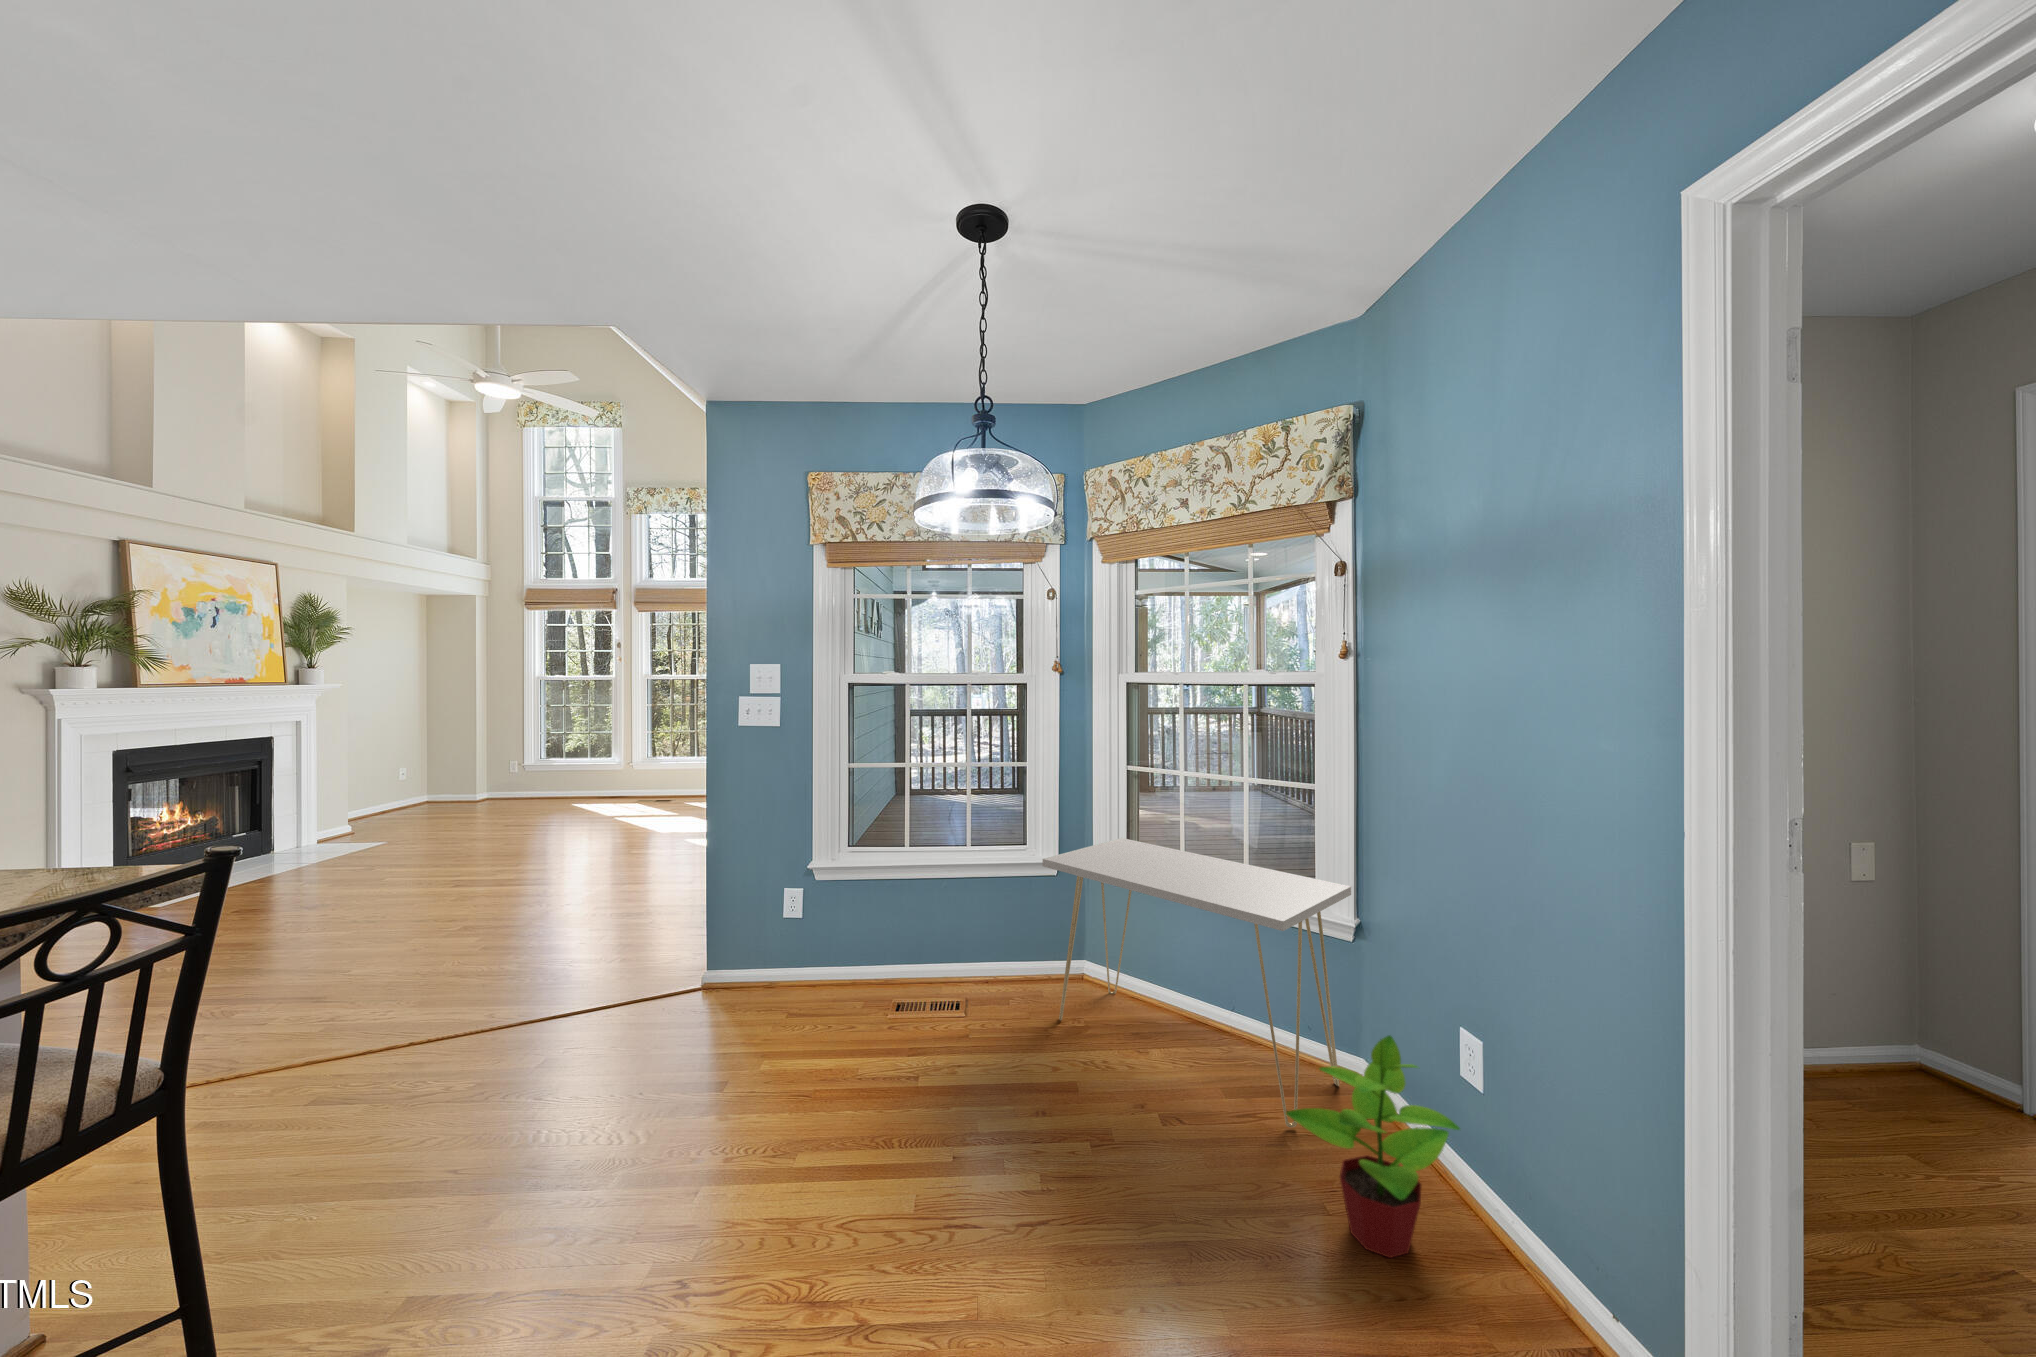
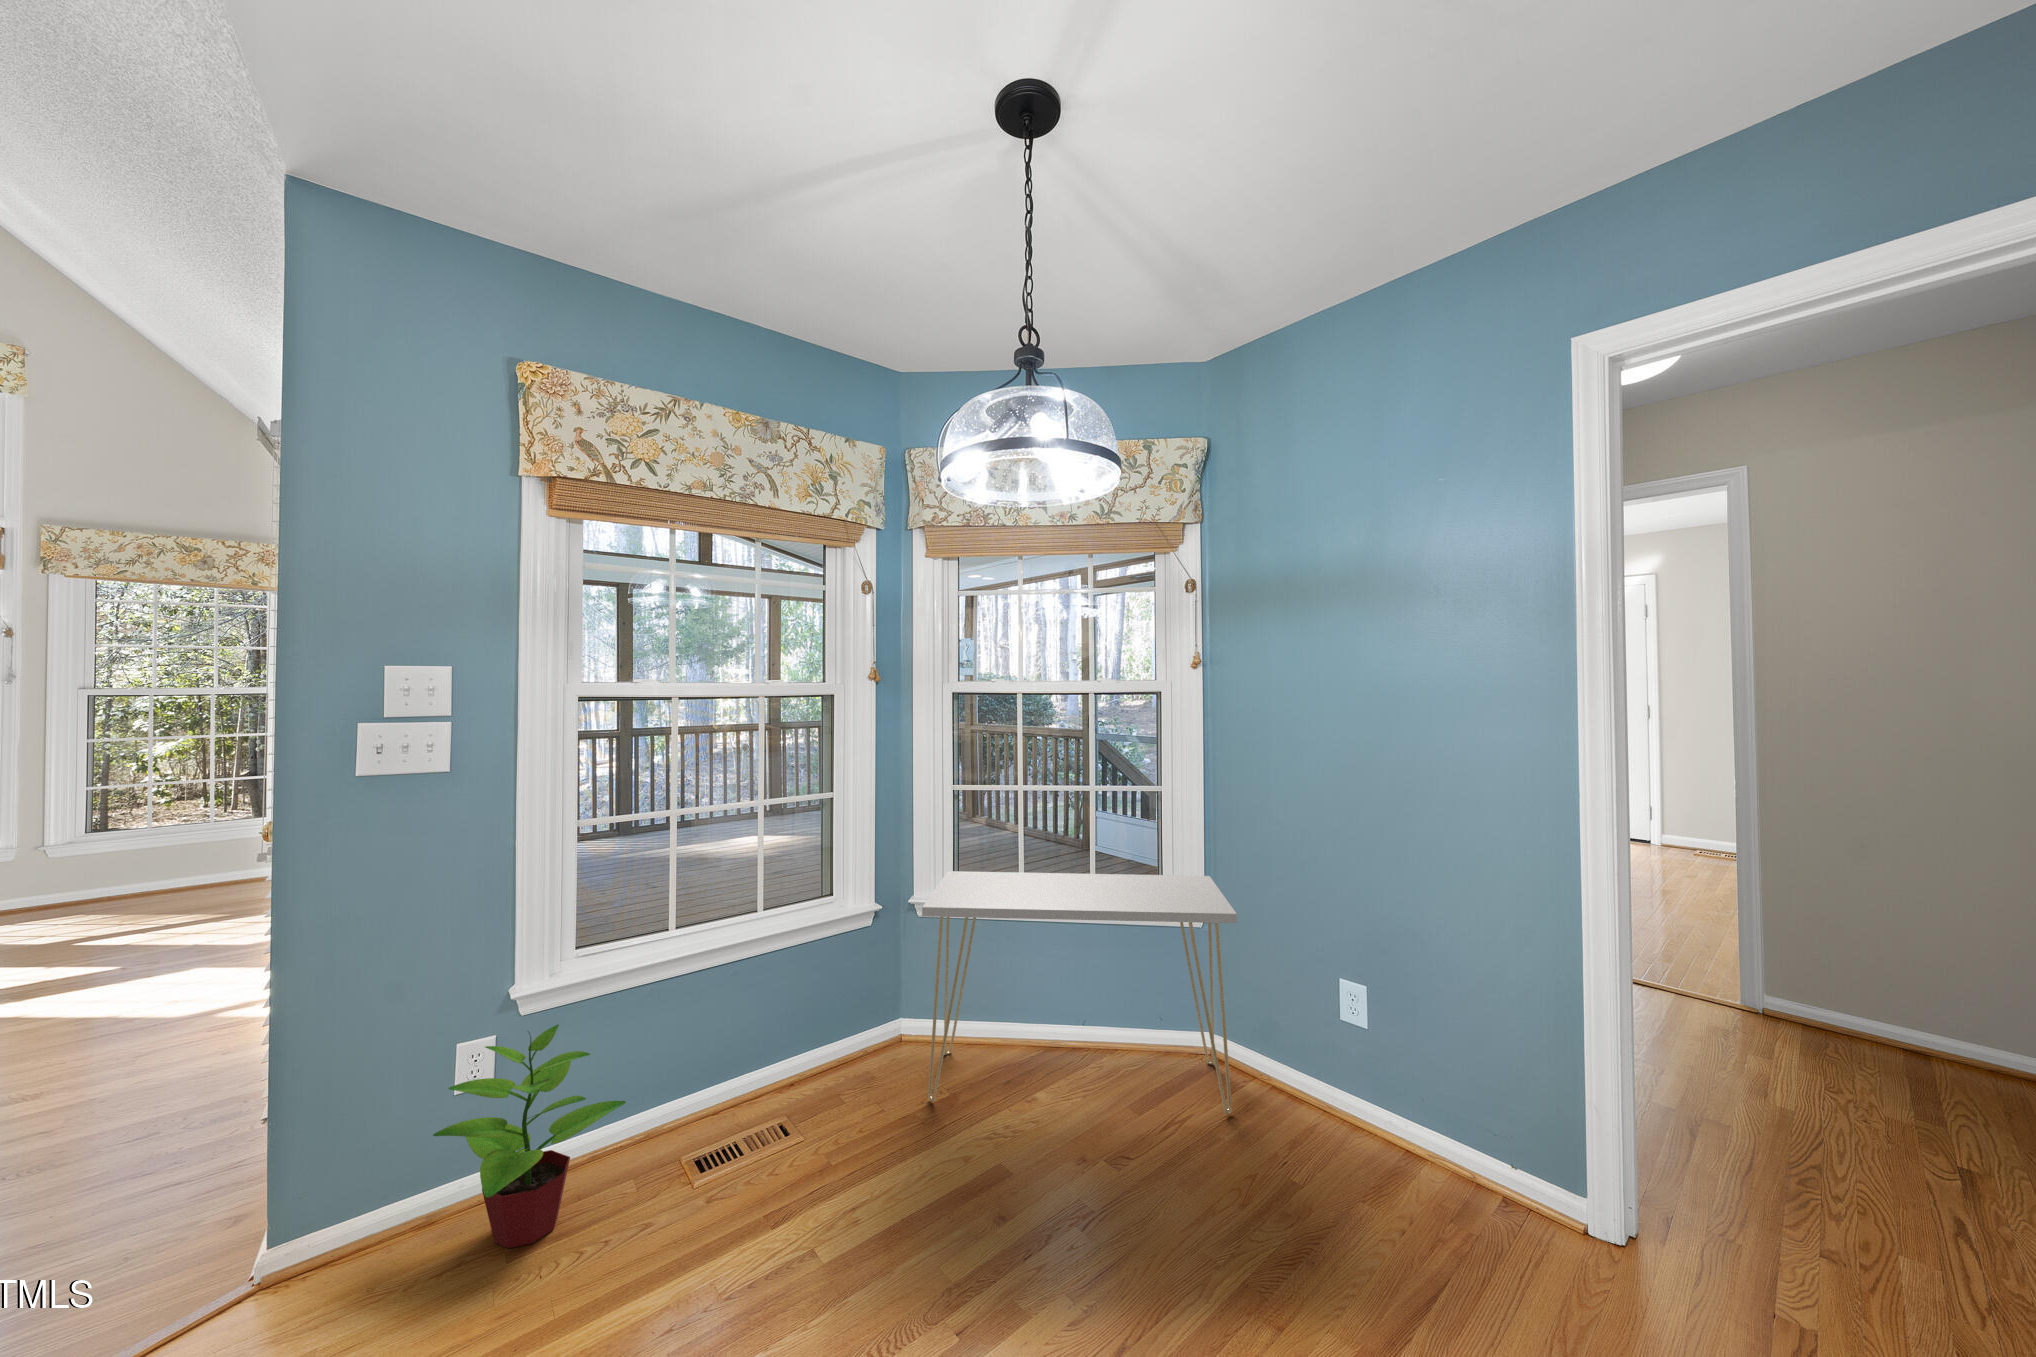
potted plant: present [1286,1035,1460,1258] -> present [433,1024,626,1248]

